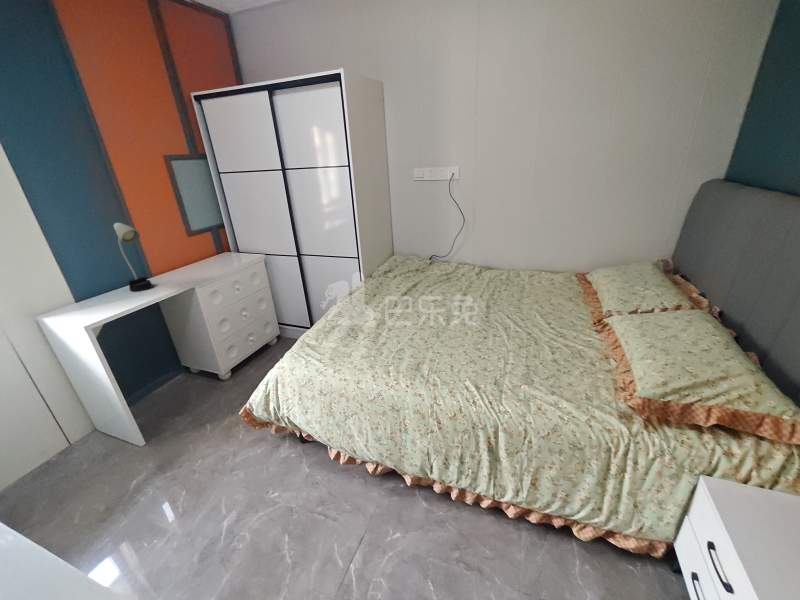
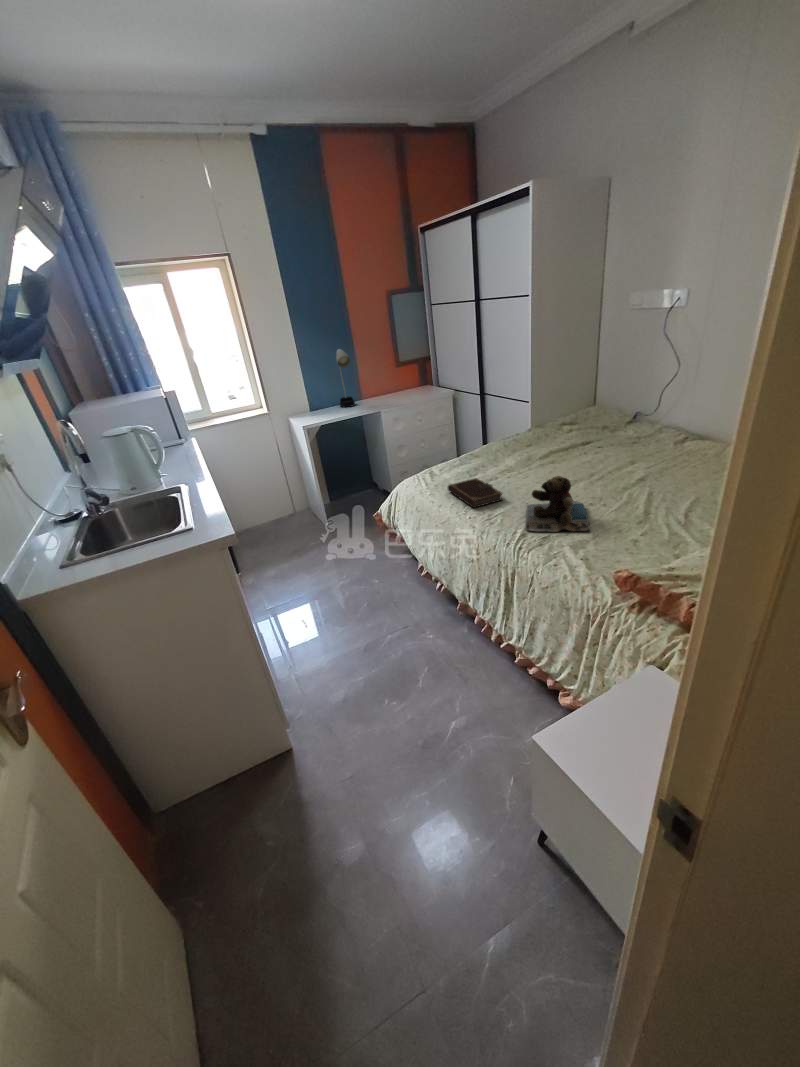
teddy bear: none [444,319,522,381] -> present [526,476,590,532]
notebook: none [352,338,416,372] -> present [448,478,502,508]

